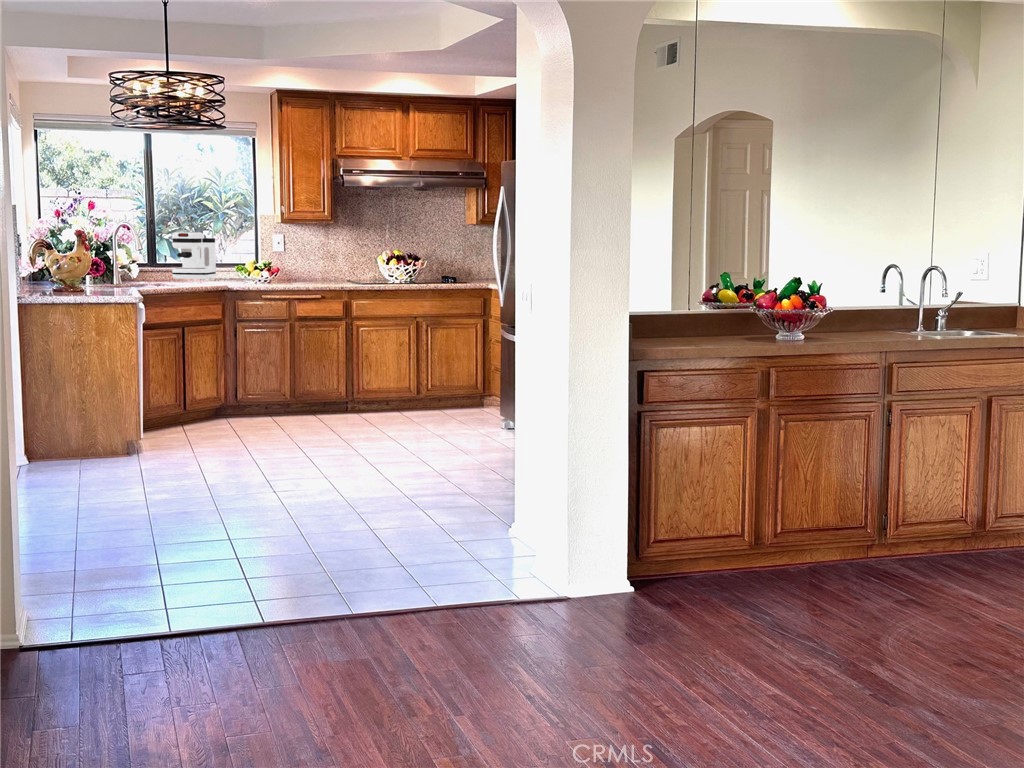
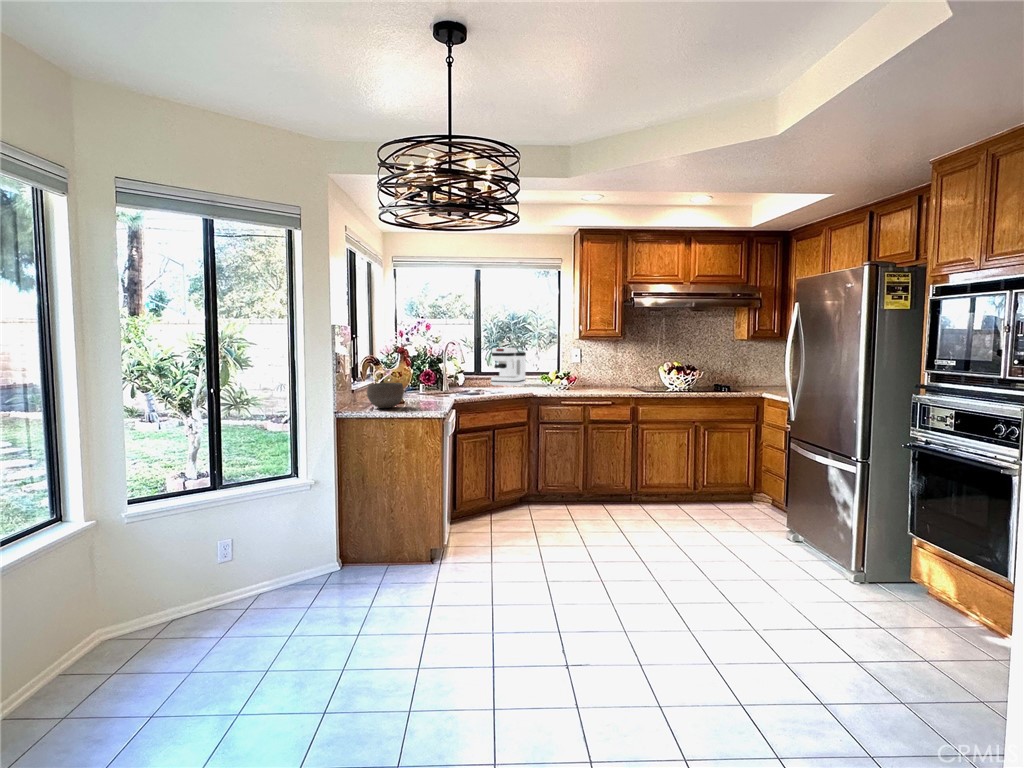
bowl: none [49,268,90,294] -> present [367,383,404,408]

